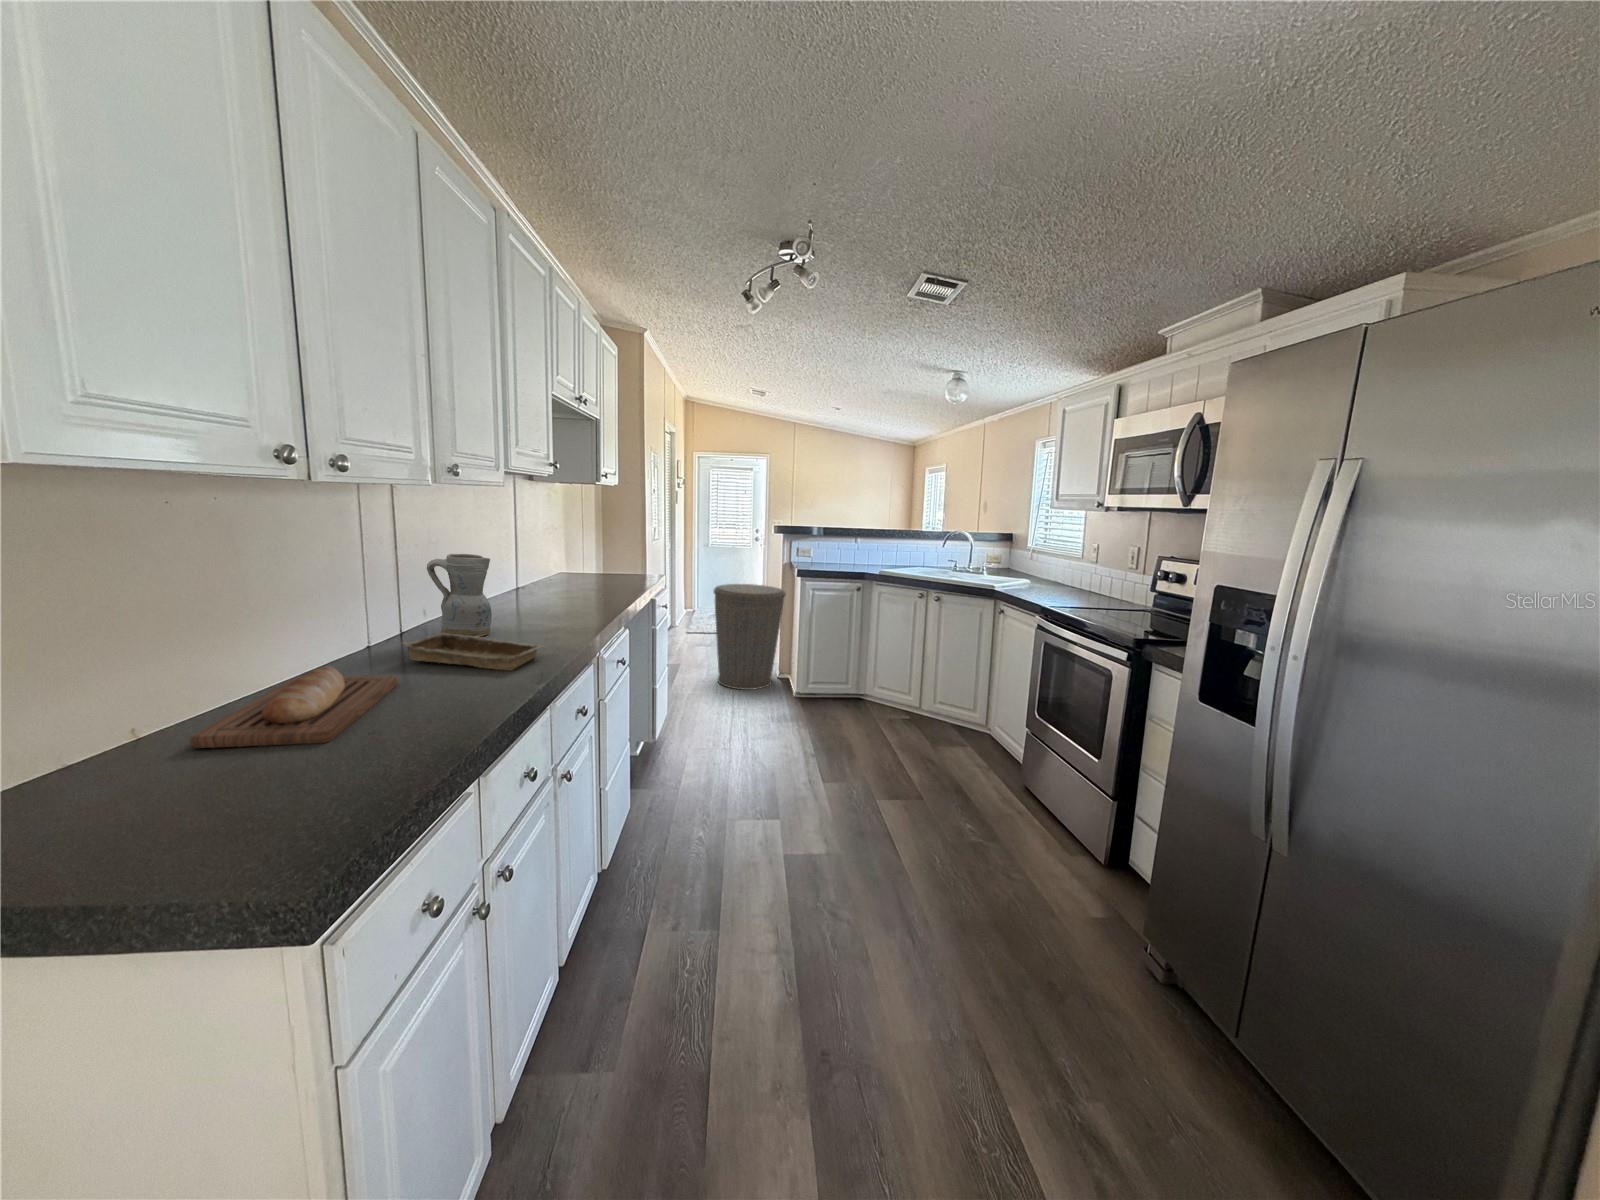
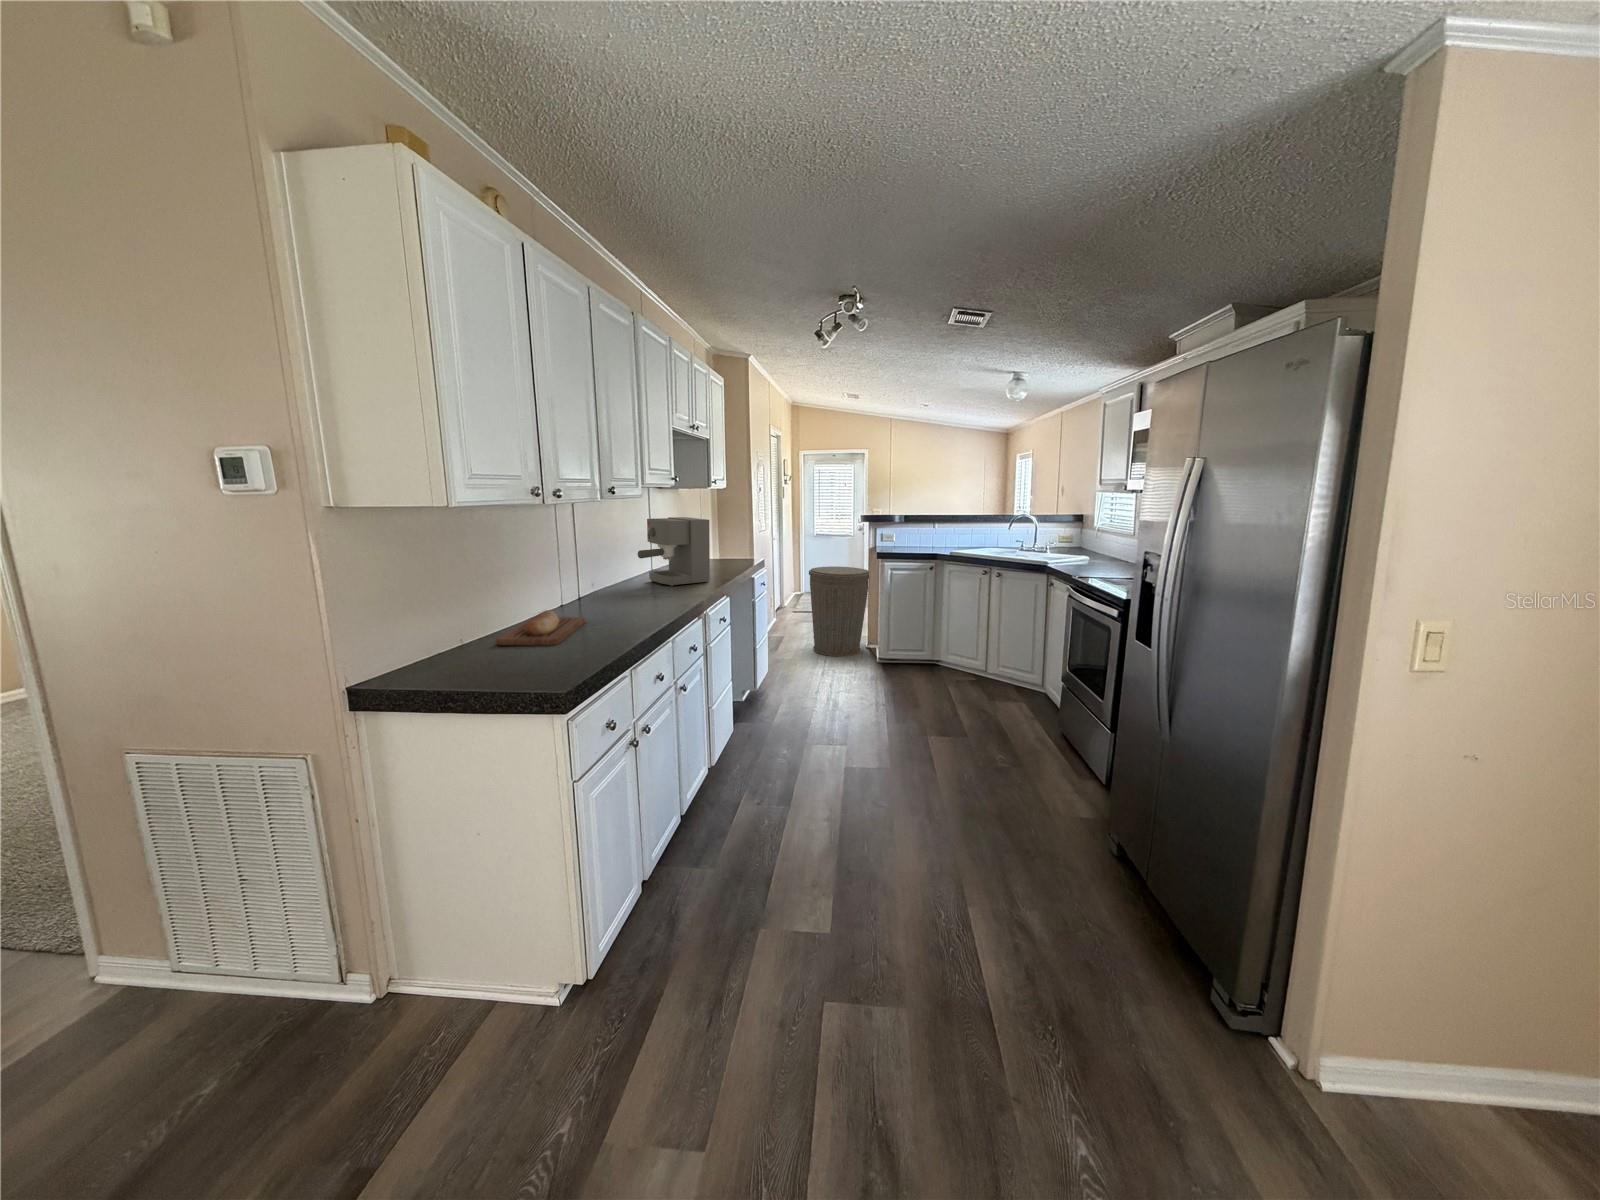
coffee maker: none [495,518,603,615] -> present [638,517,710,586]
ceramic pitcher: present [427,554,492,637] -> none [597,544,636,600]
tray: present [403,633,543,671] -> none [584,595,669,617]

